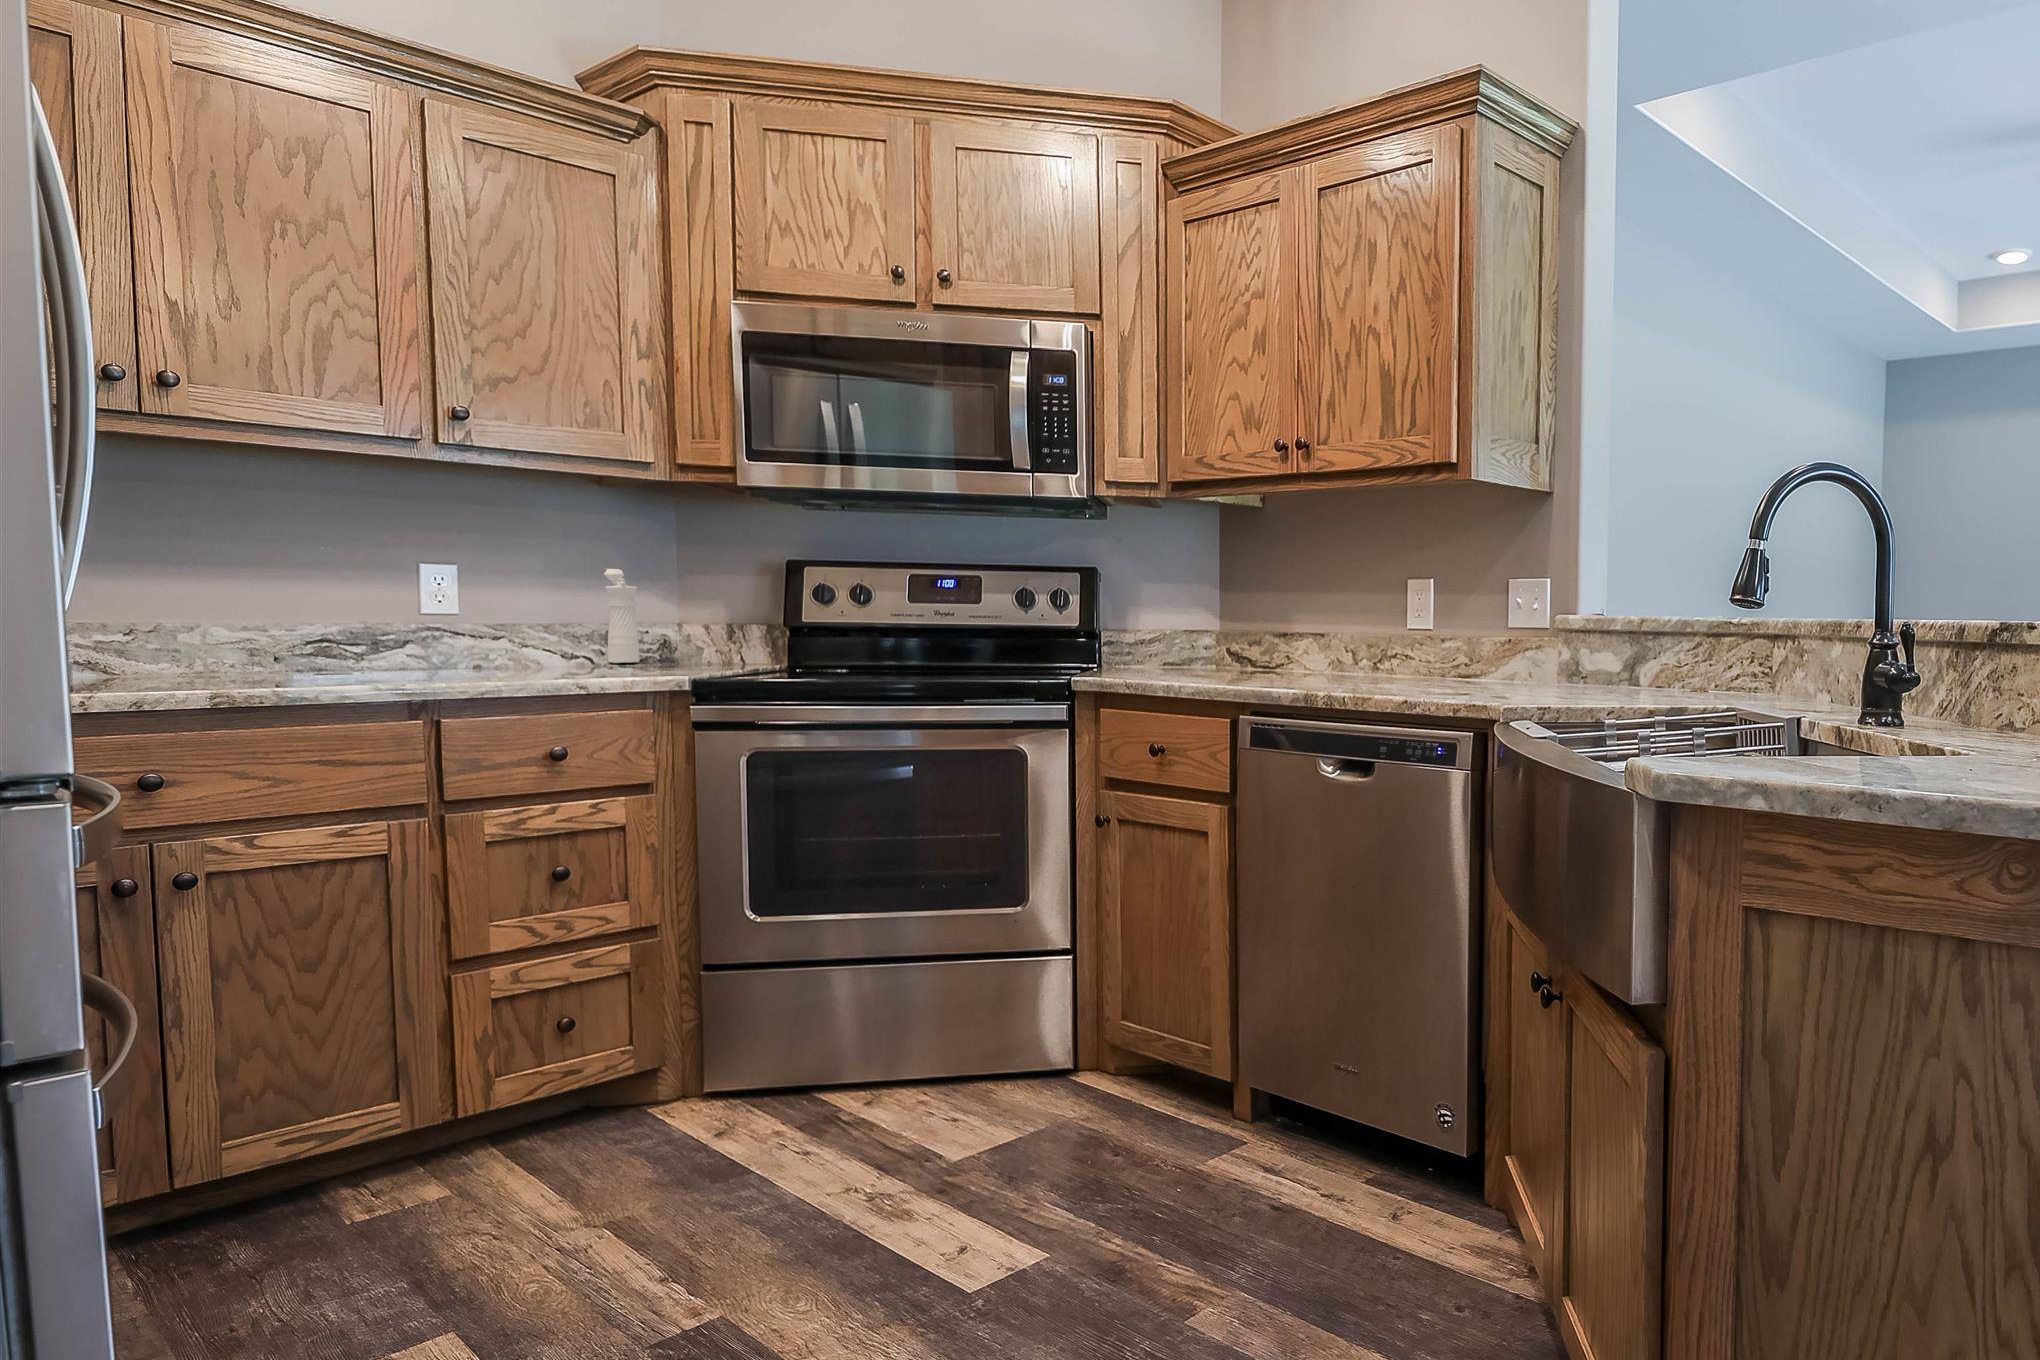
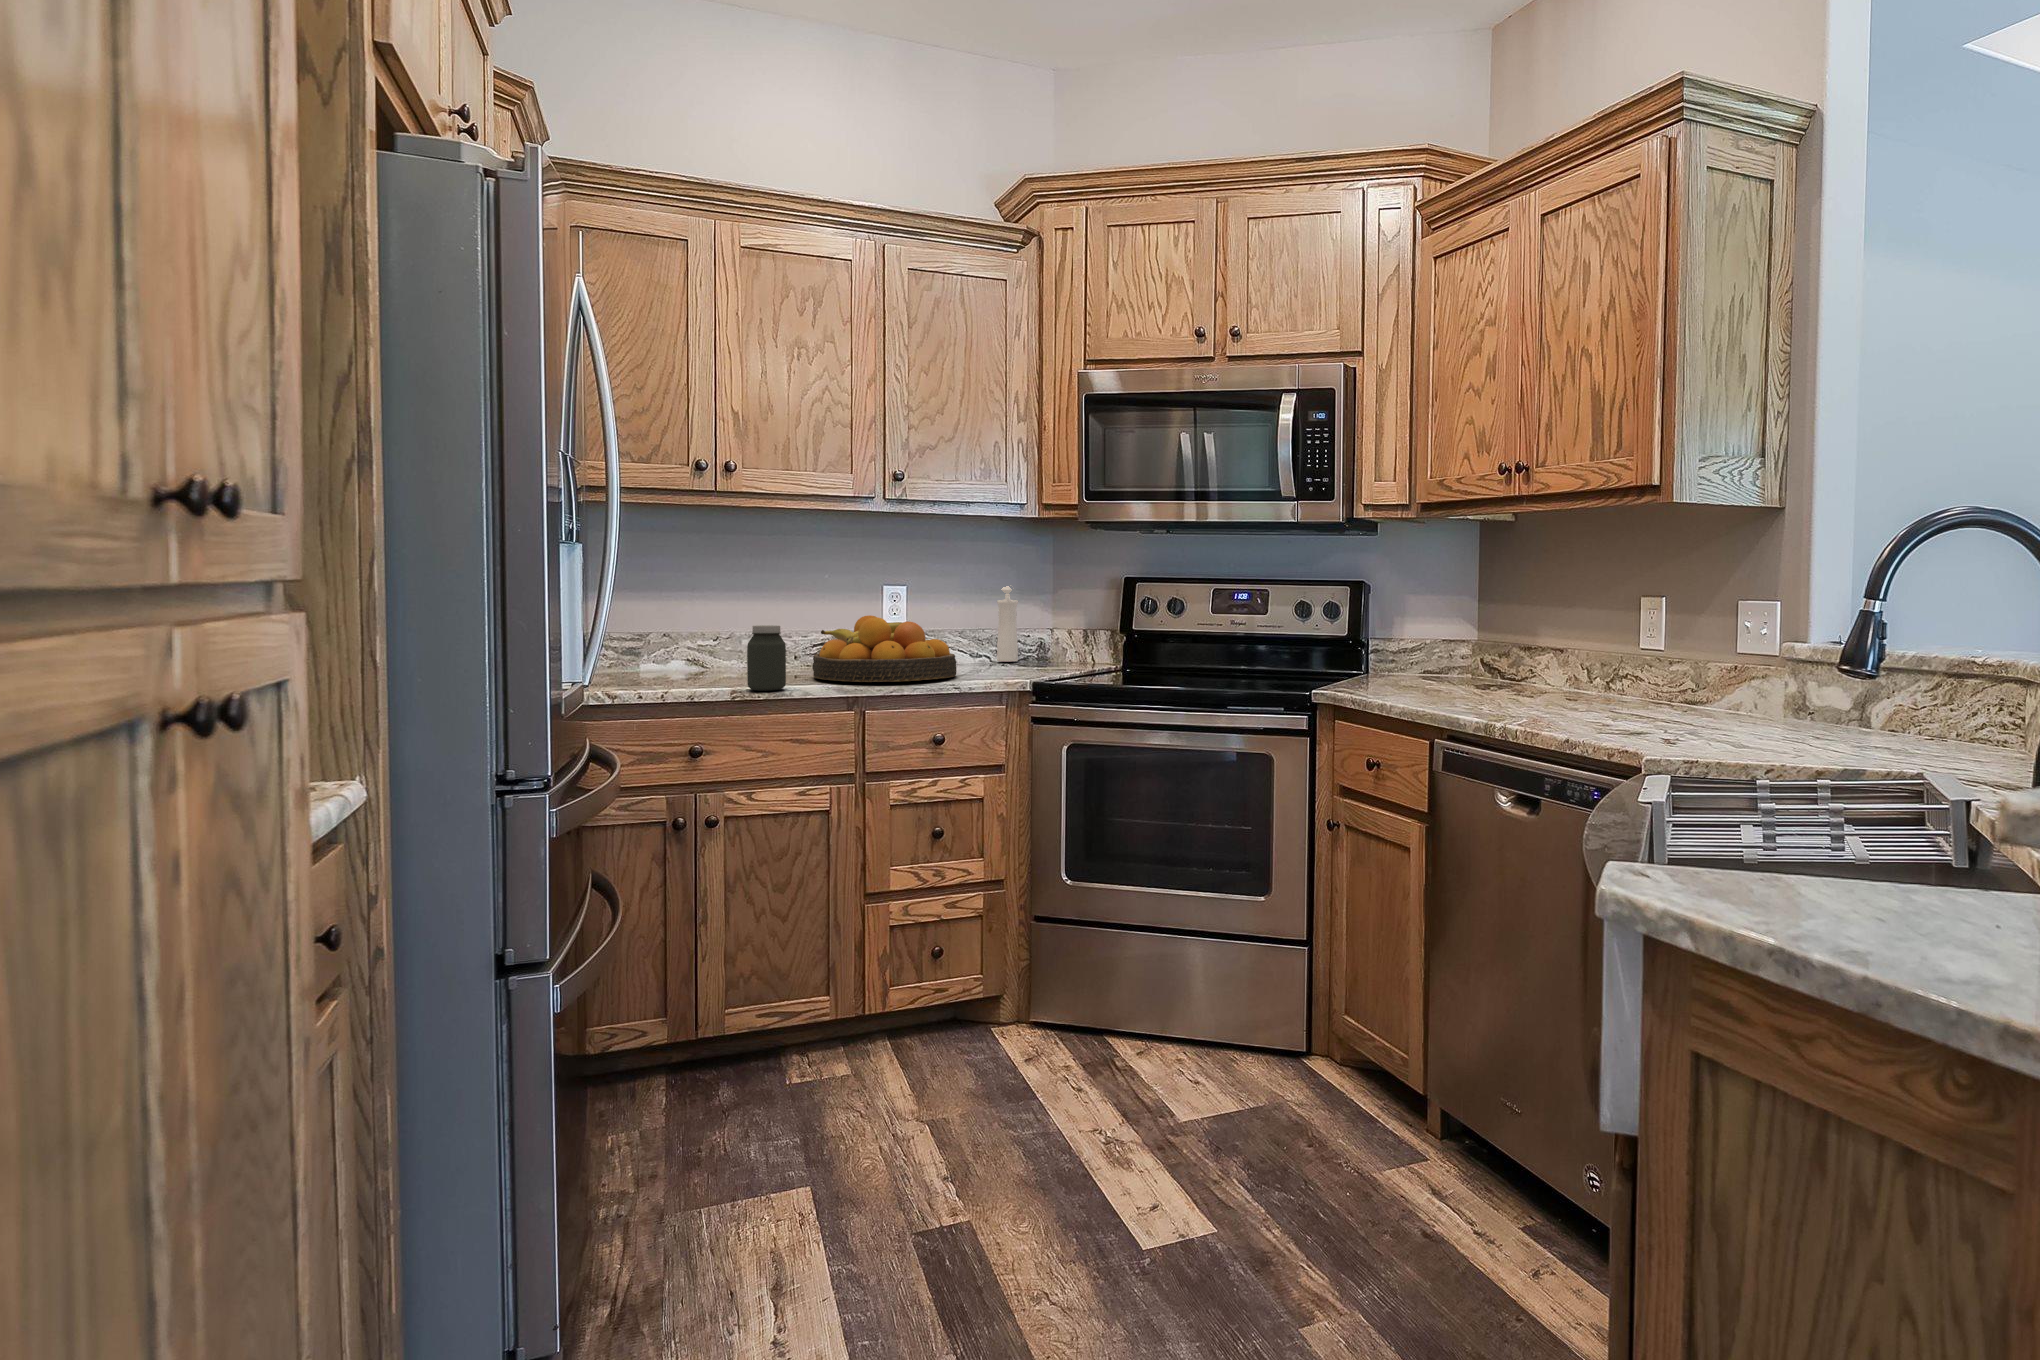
fruit bowl: none [333,597,569,681] -> present [812,615,957,682]
jar: none [234,602,305,692] -> present [747,625,786,691]

